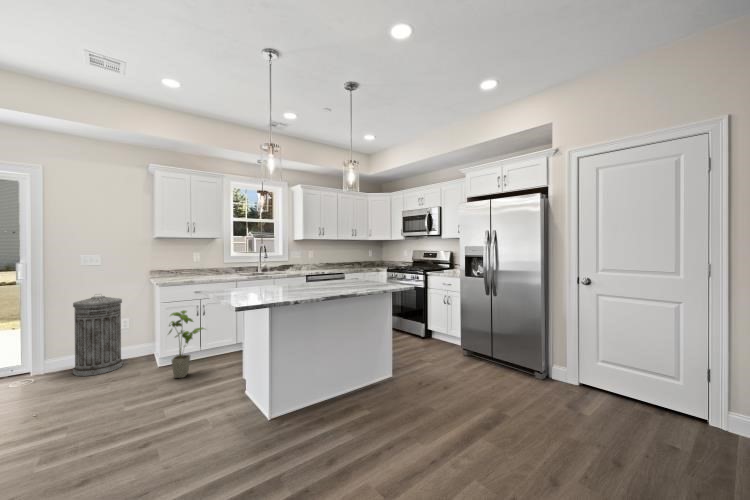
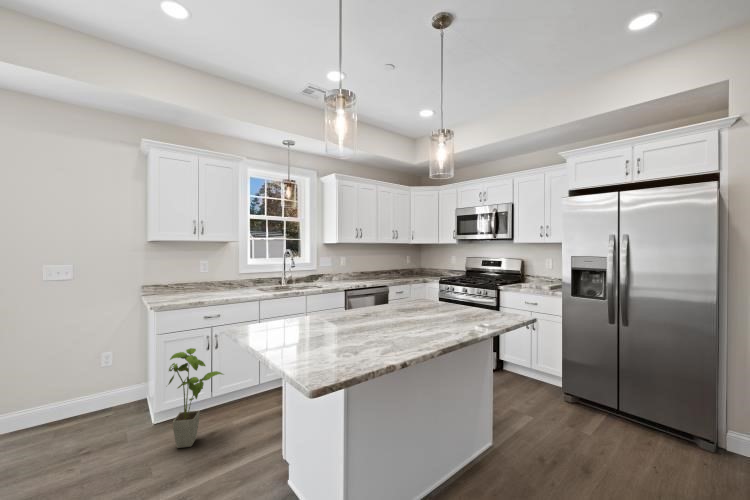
trash can: present [73,296,123,376] -> none [30,321,103,443]

